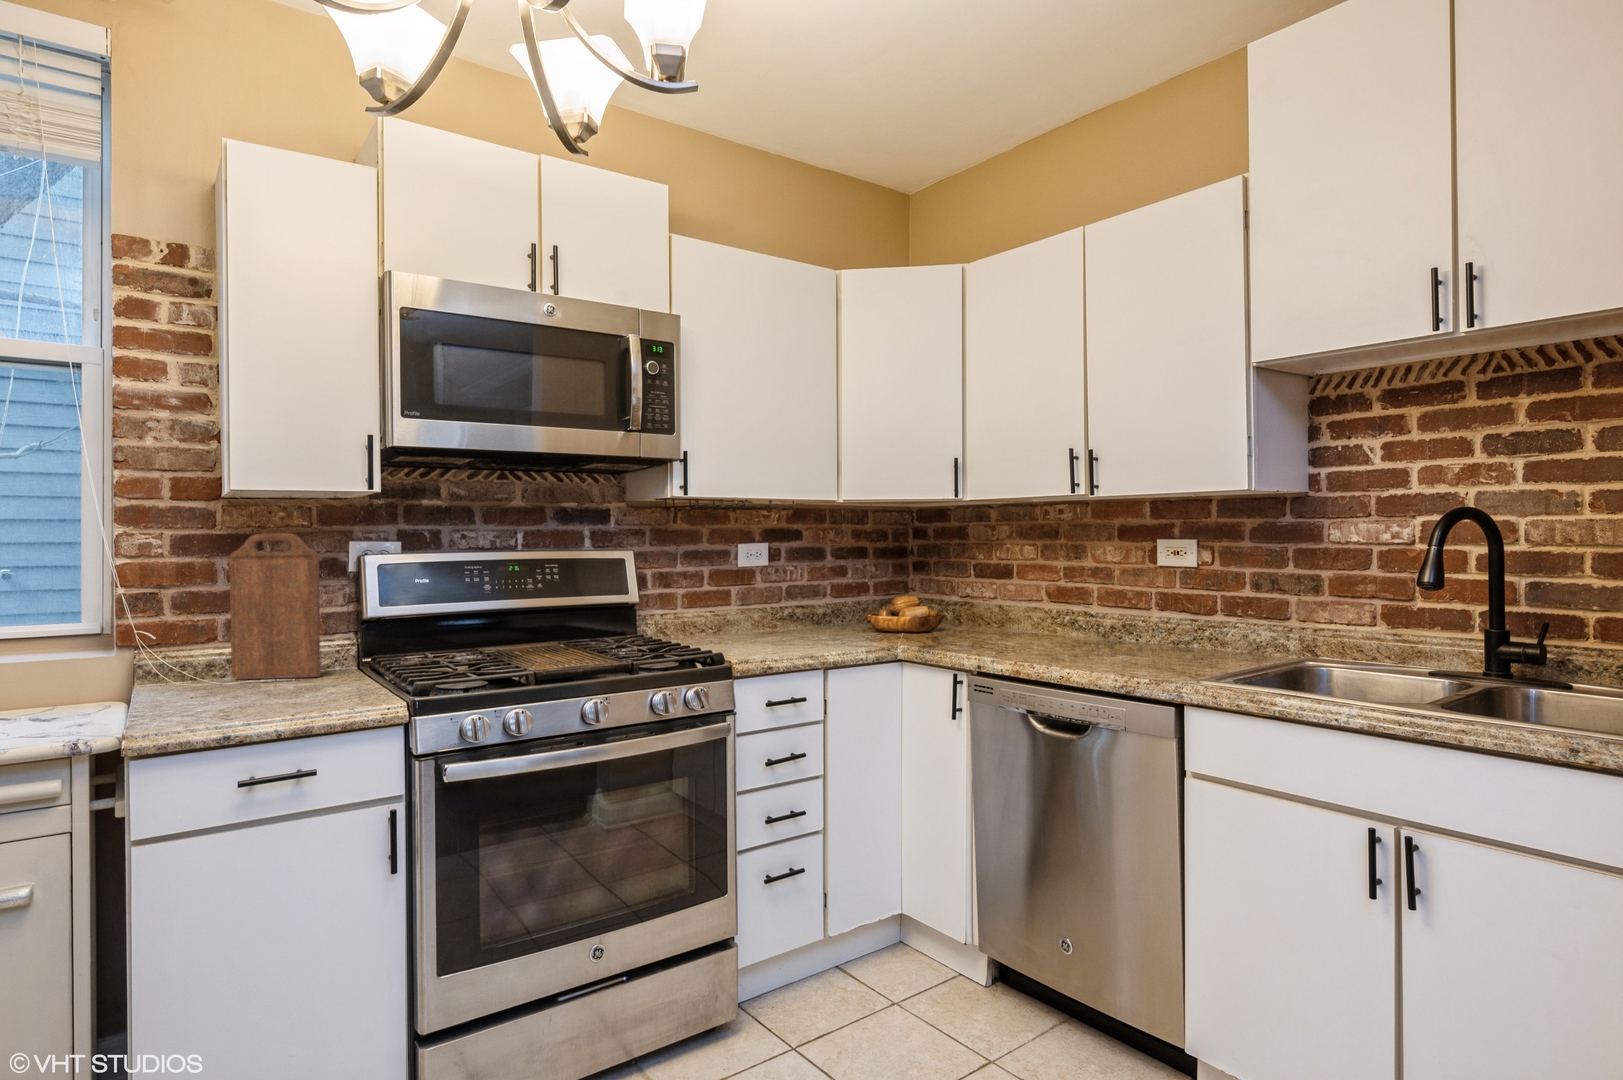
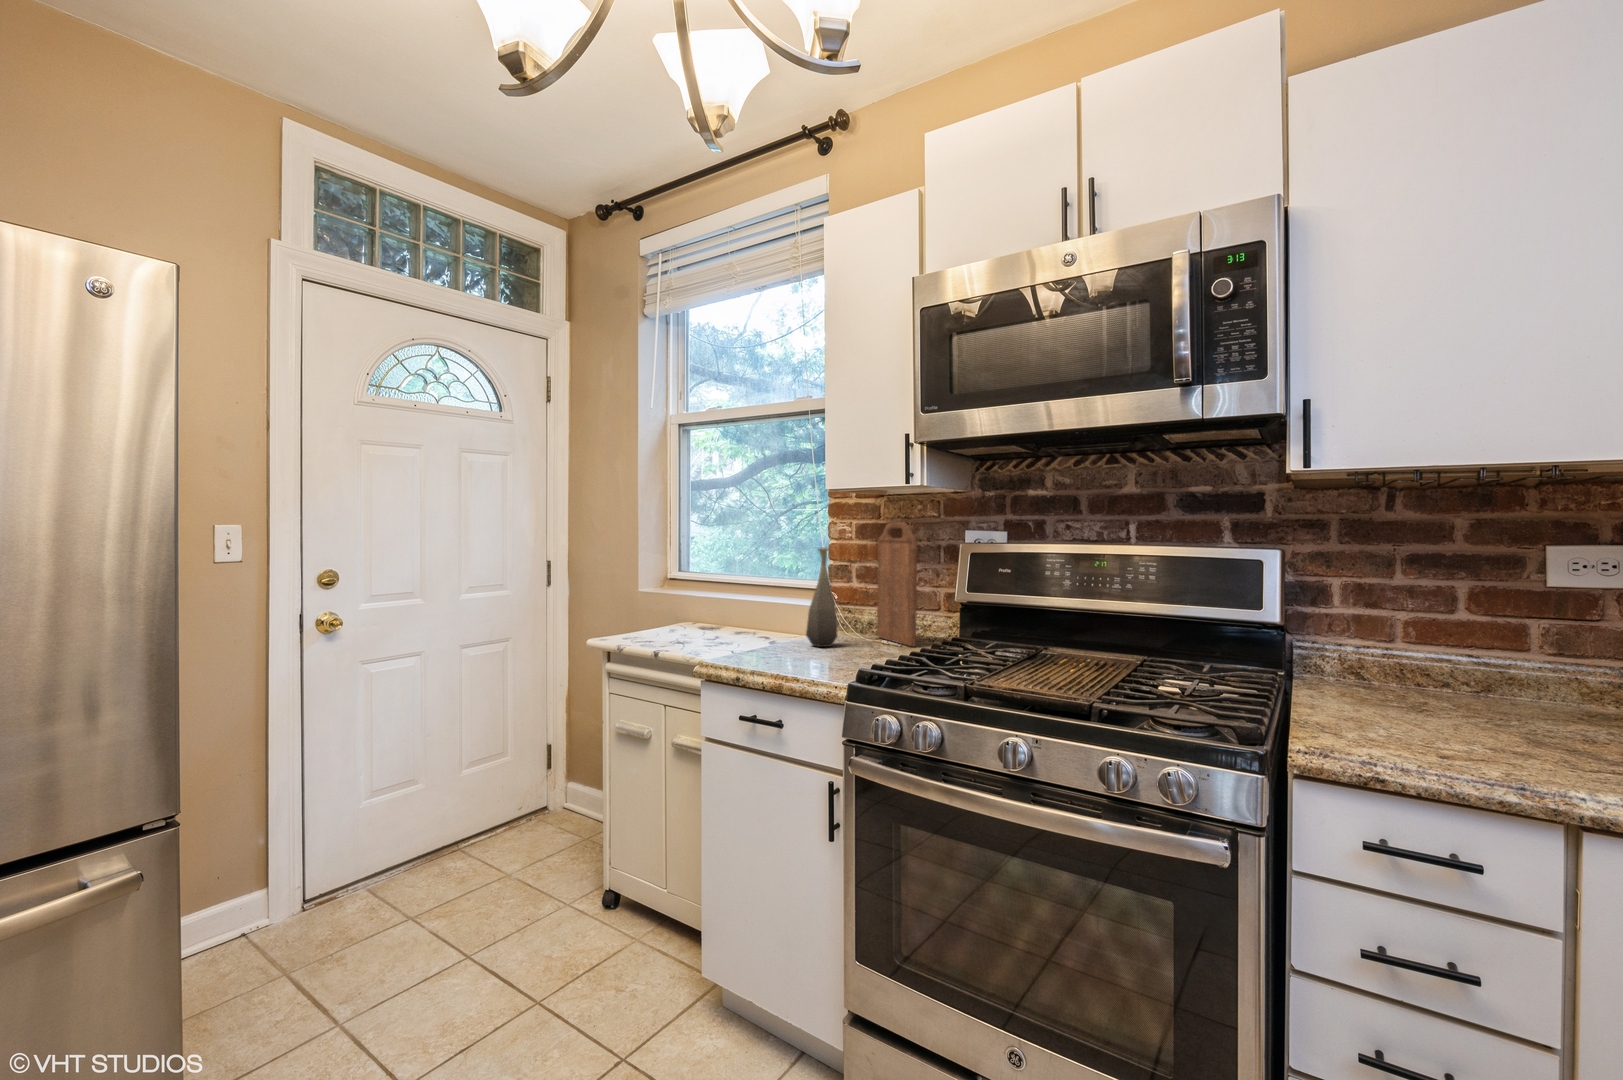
bottle: none [182,568,231,699] -> present [806,548,838,647]

